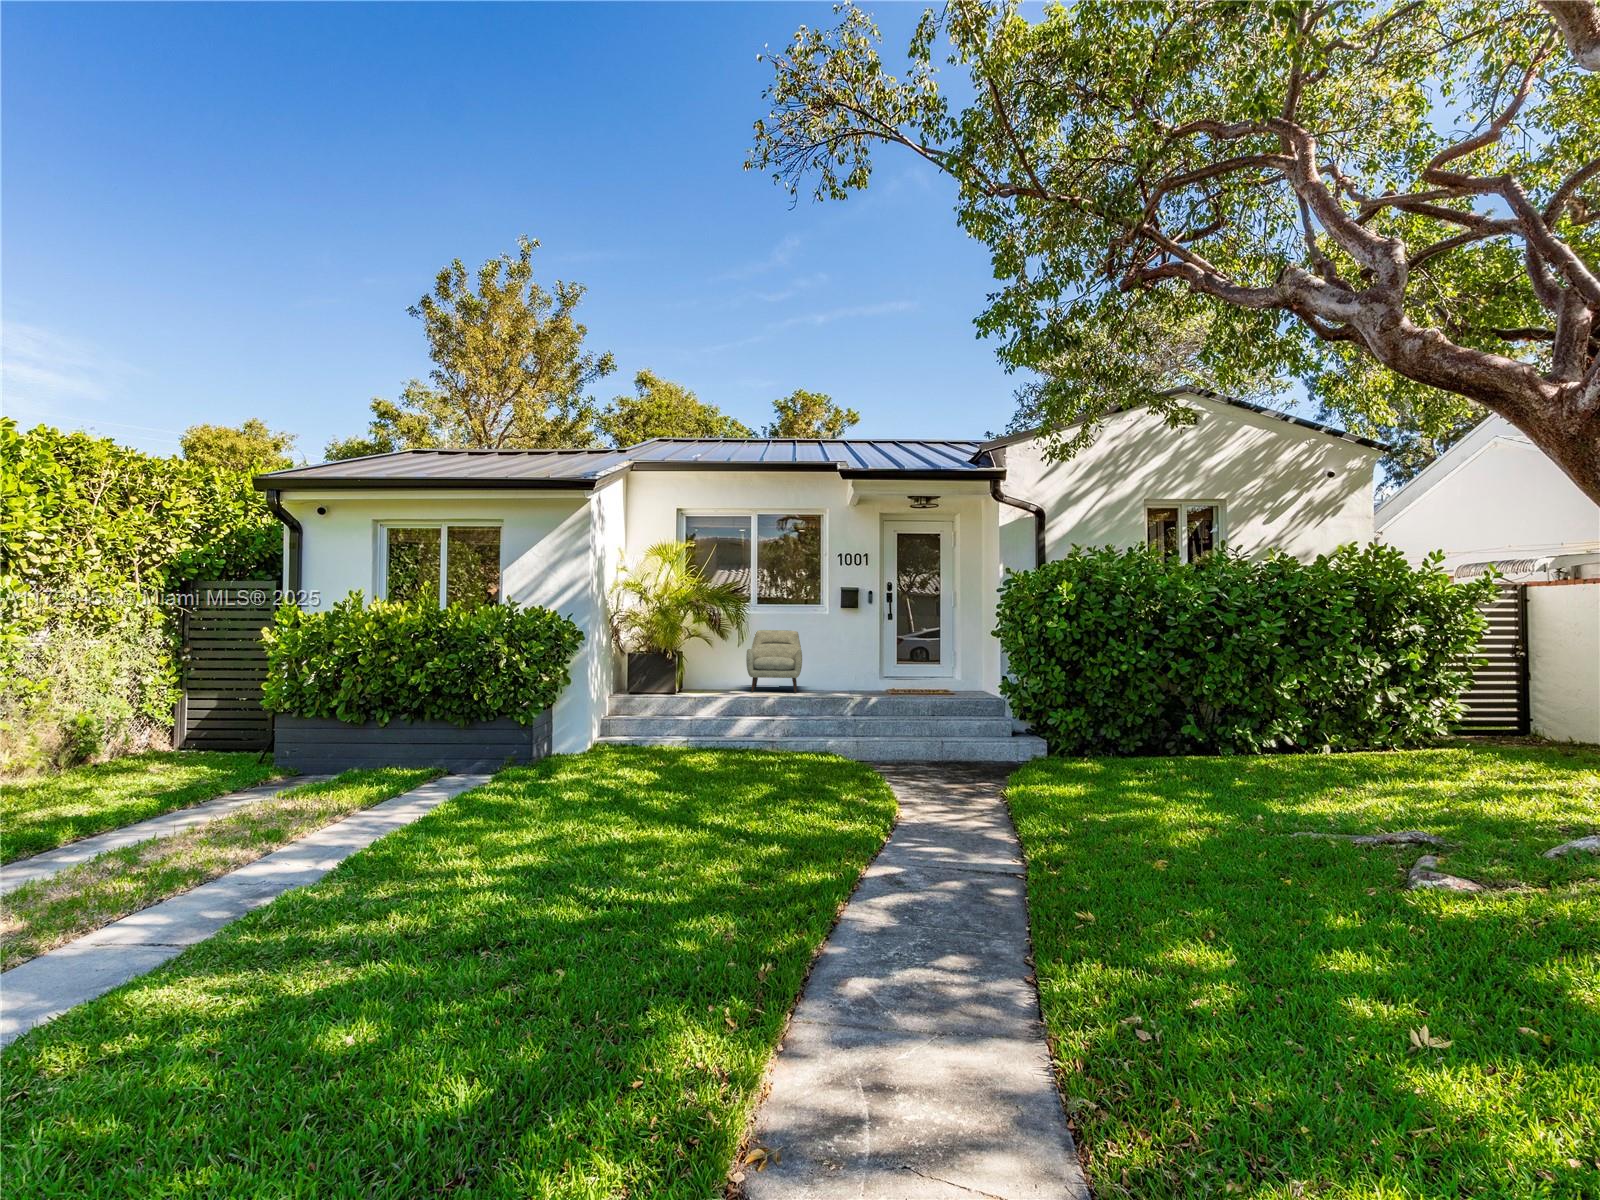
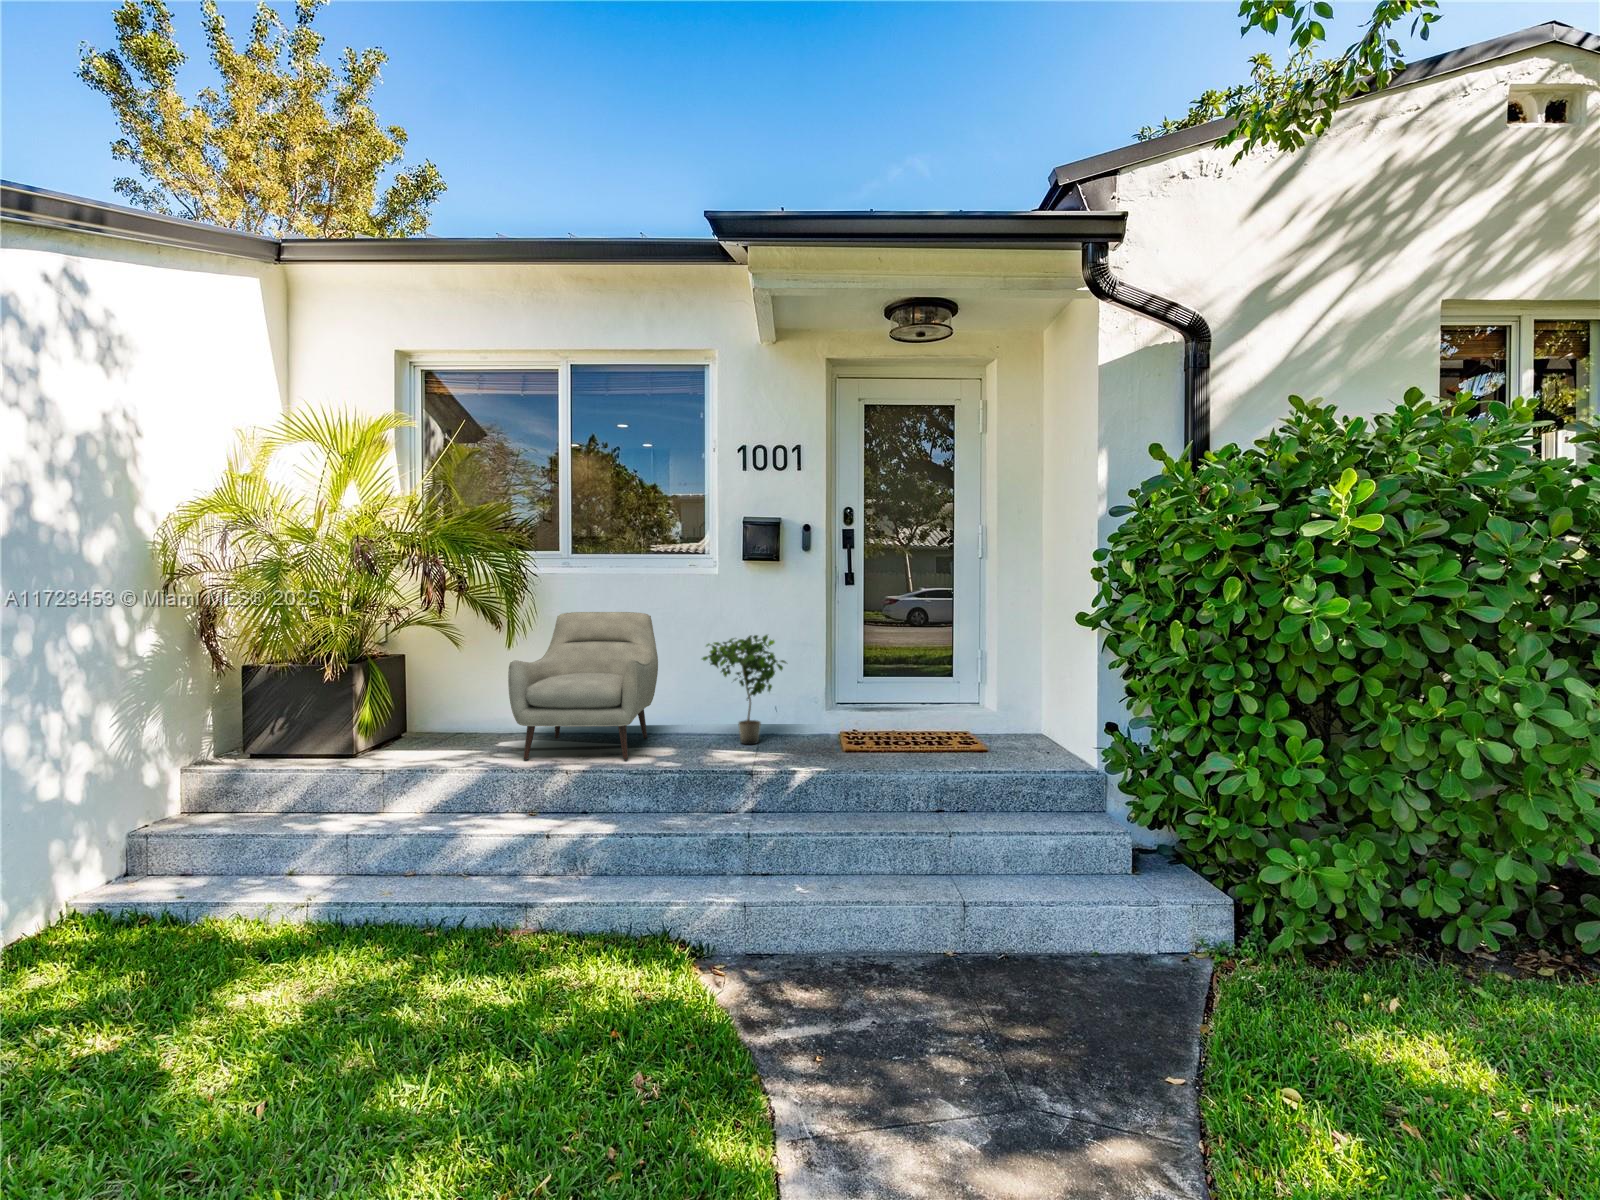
potted plant: none [825,641,862,691] -> present [702,635,786,744]

